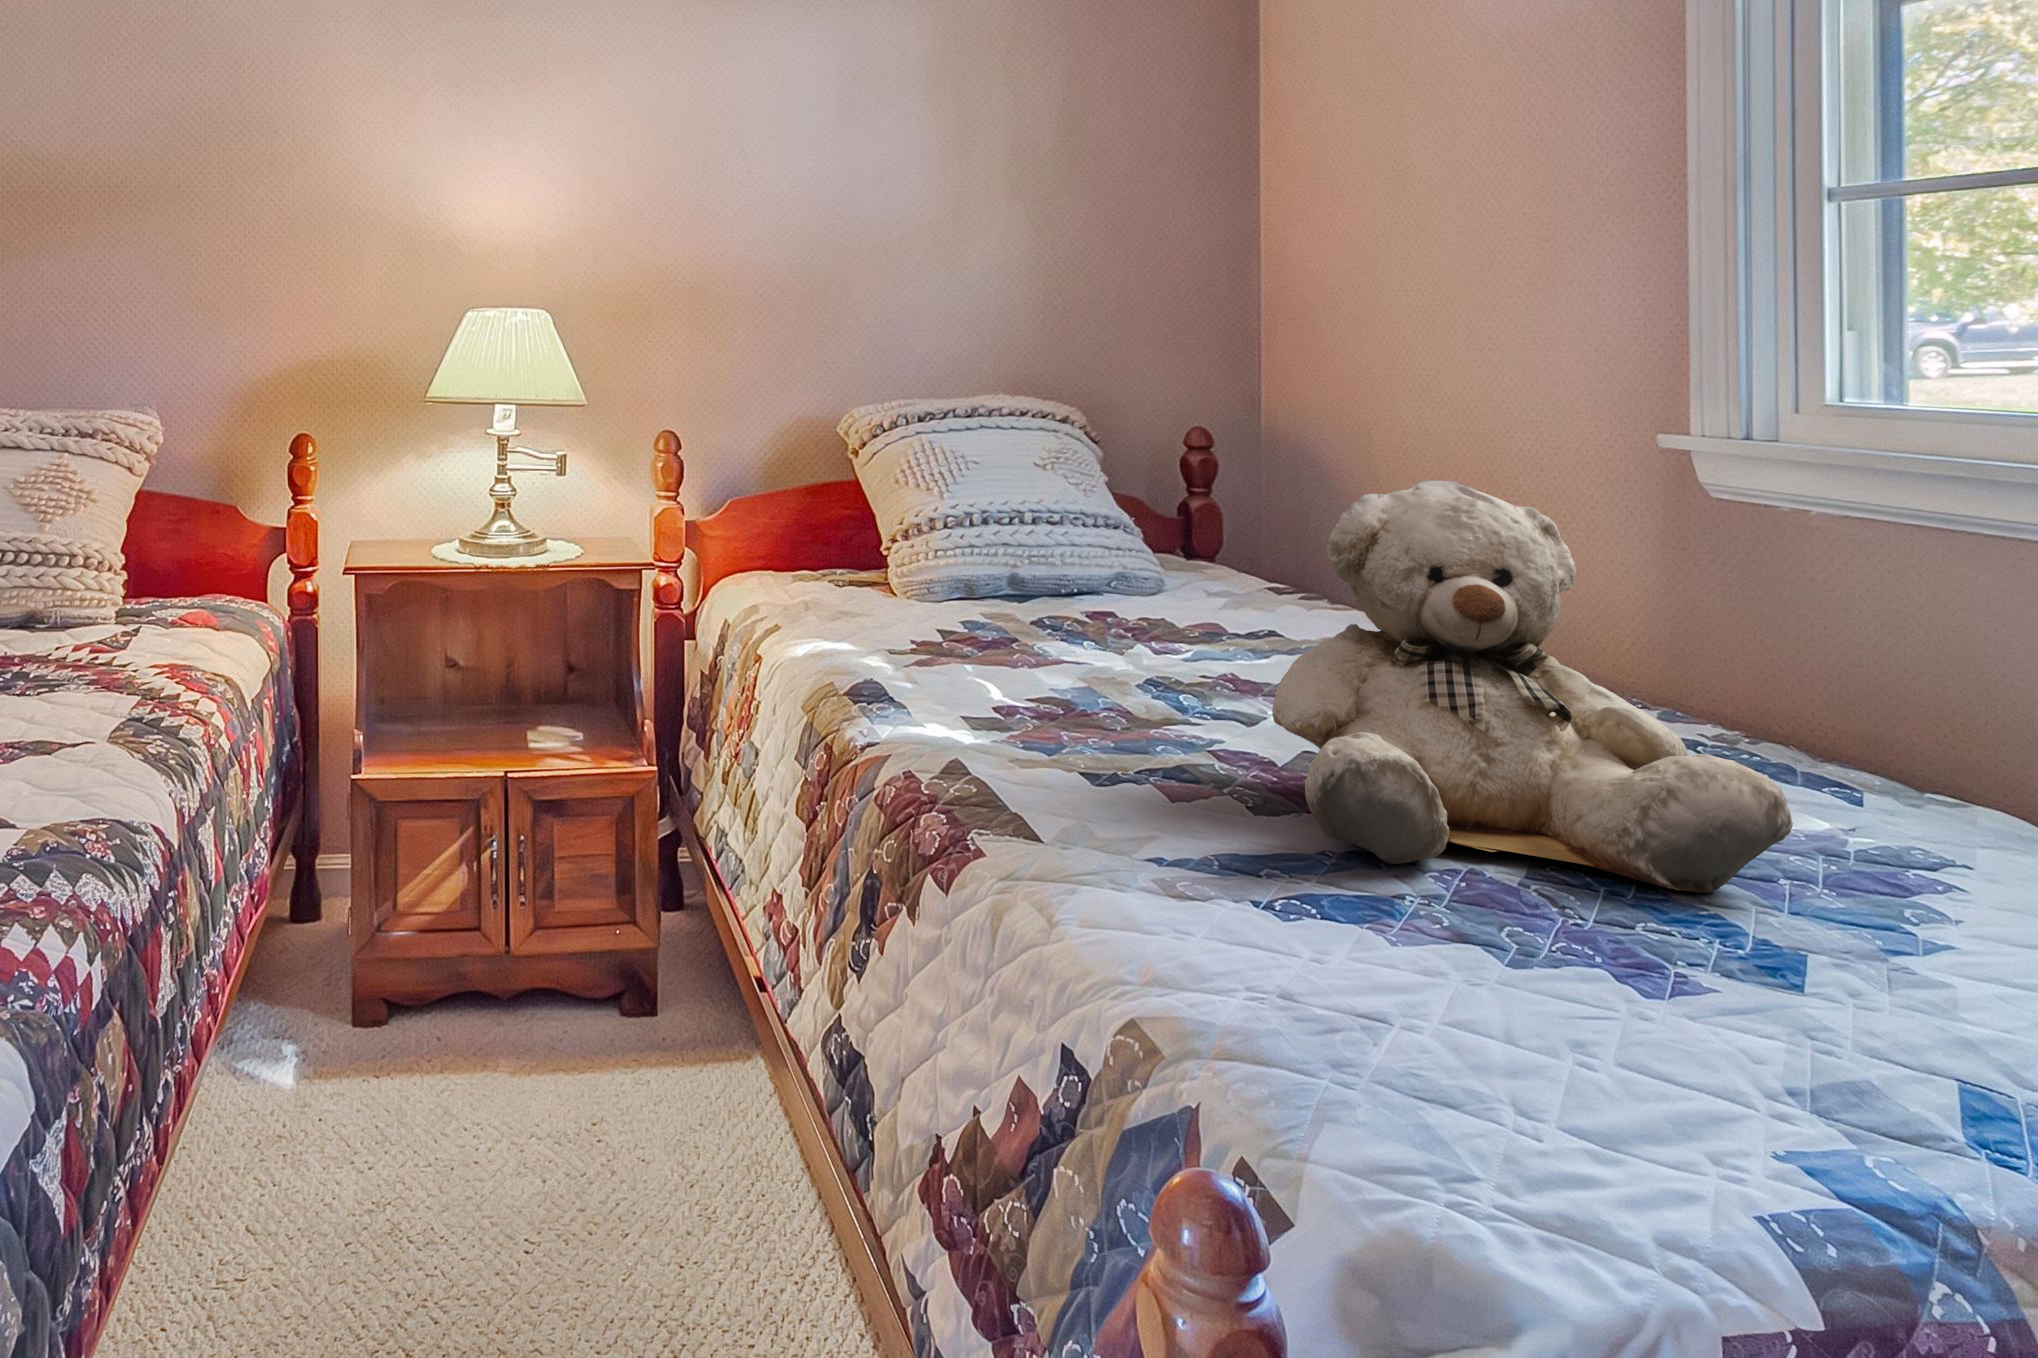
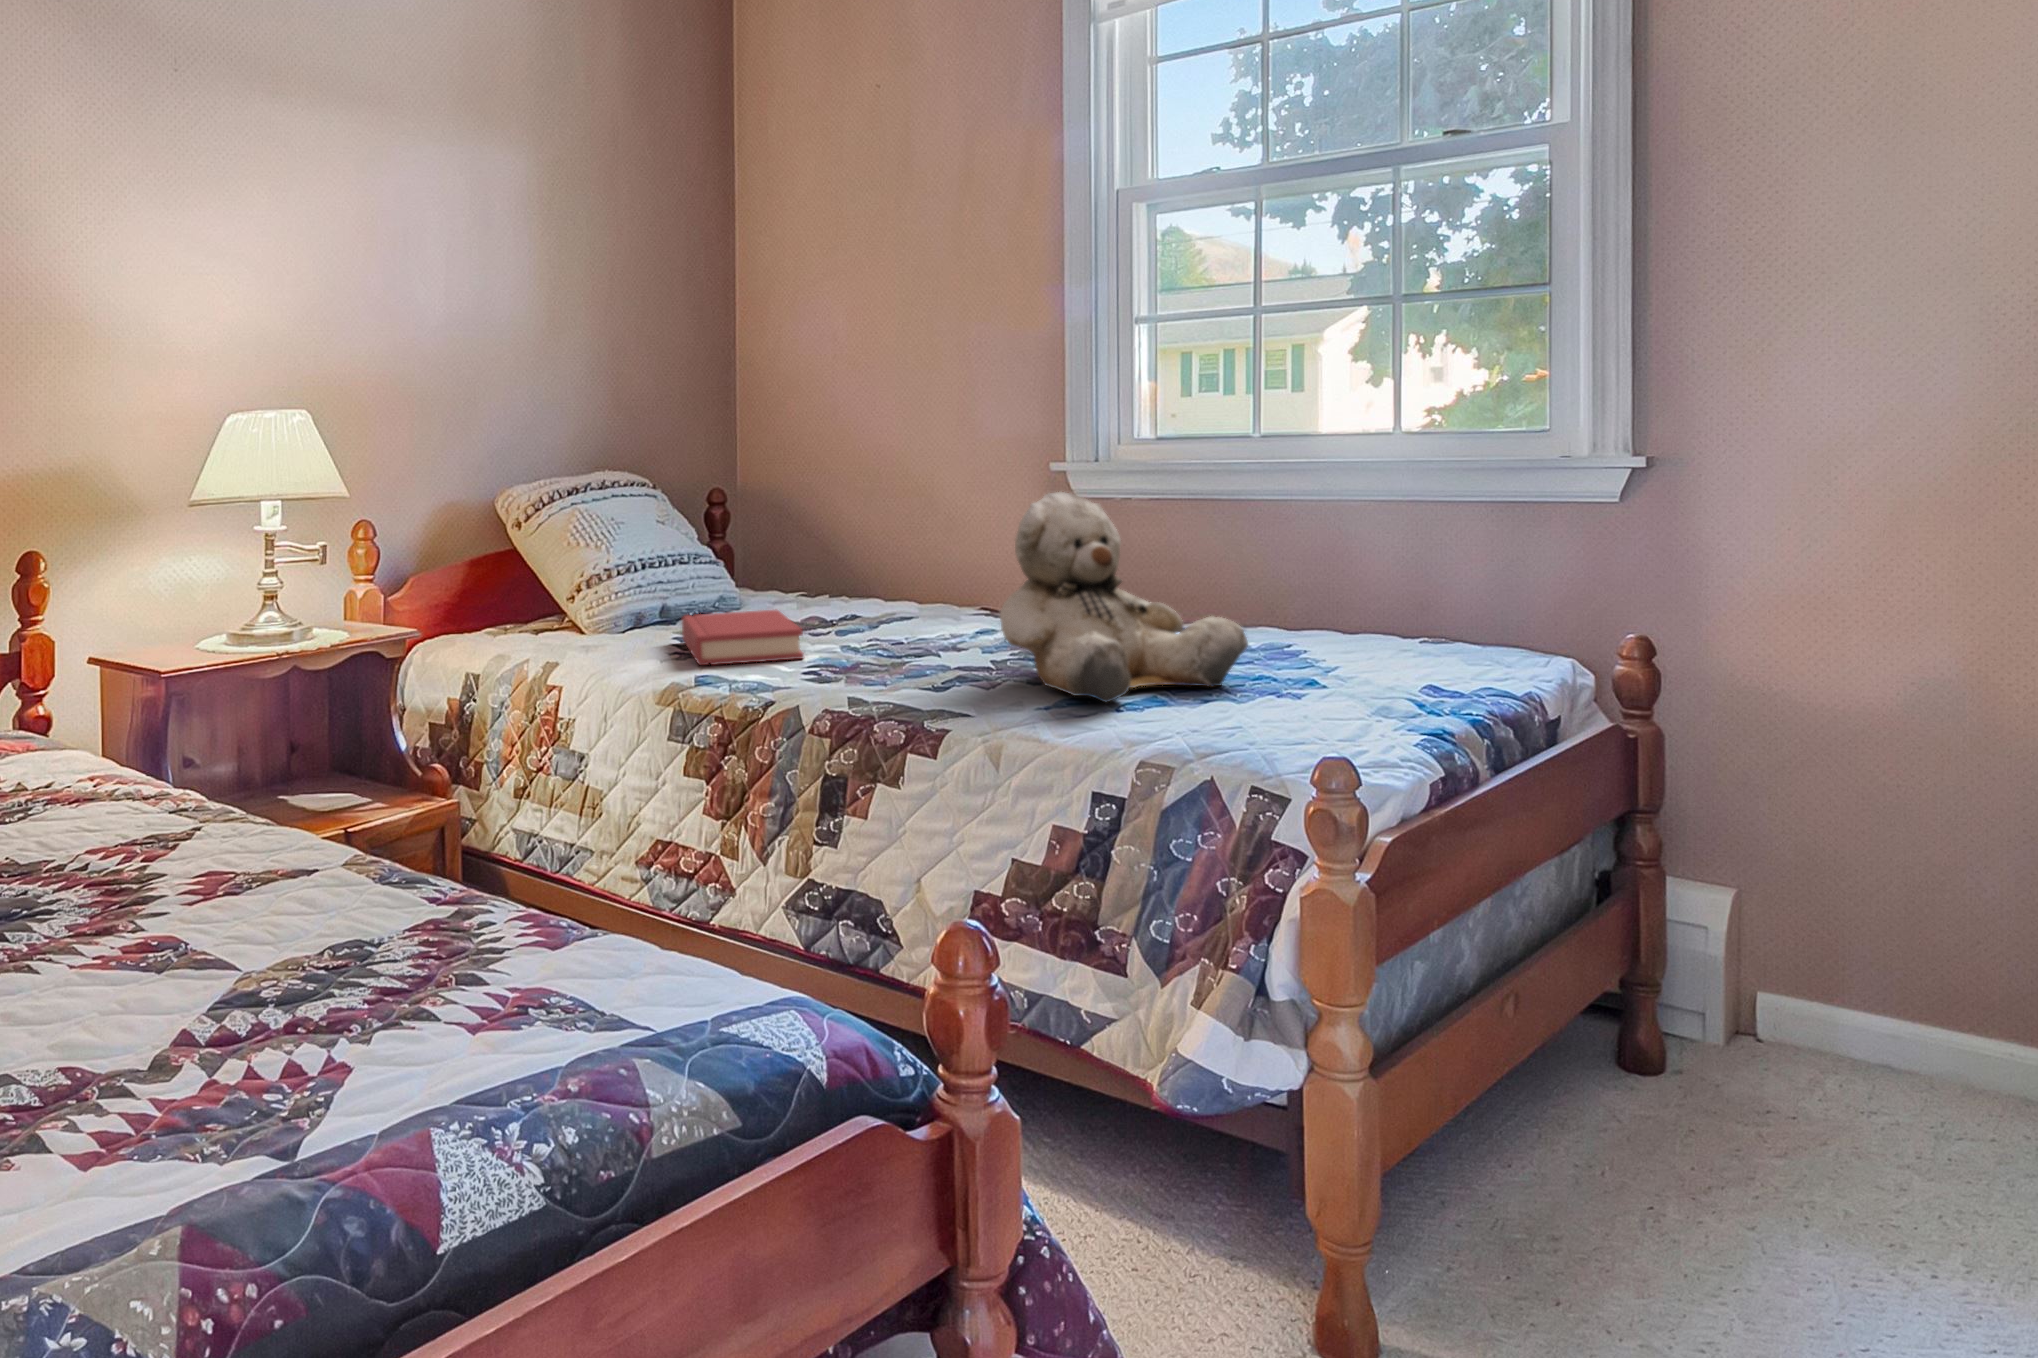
hardback book: none [916,596,1117,686] -> present [681,610,804,665]

